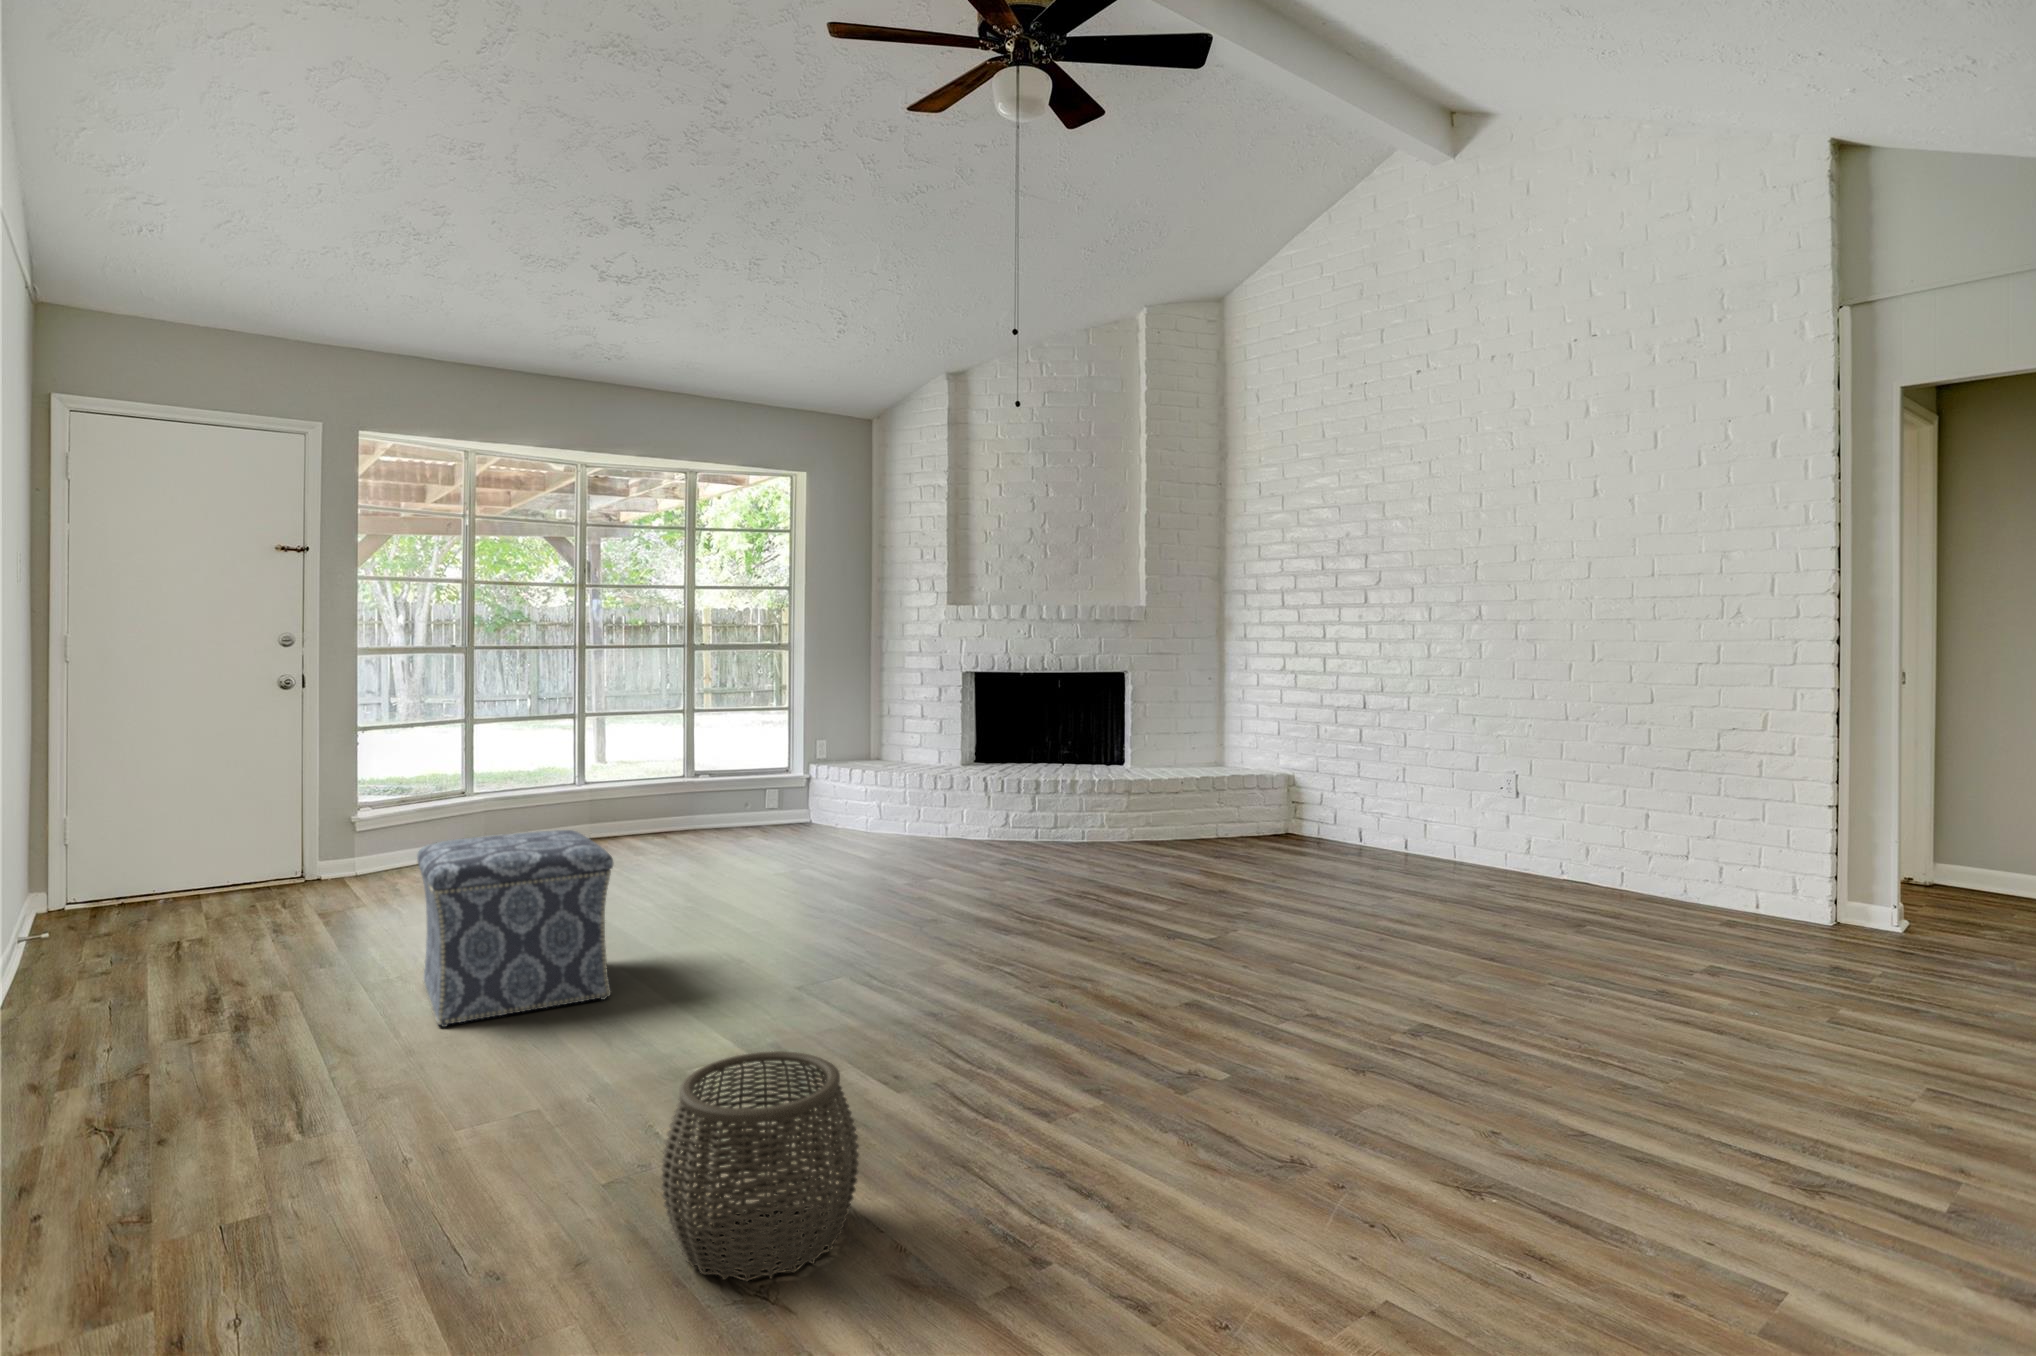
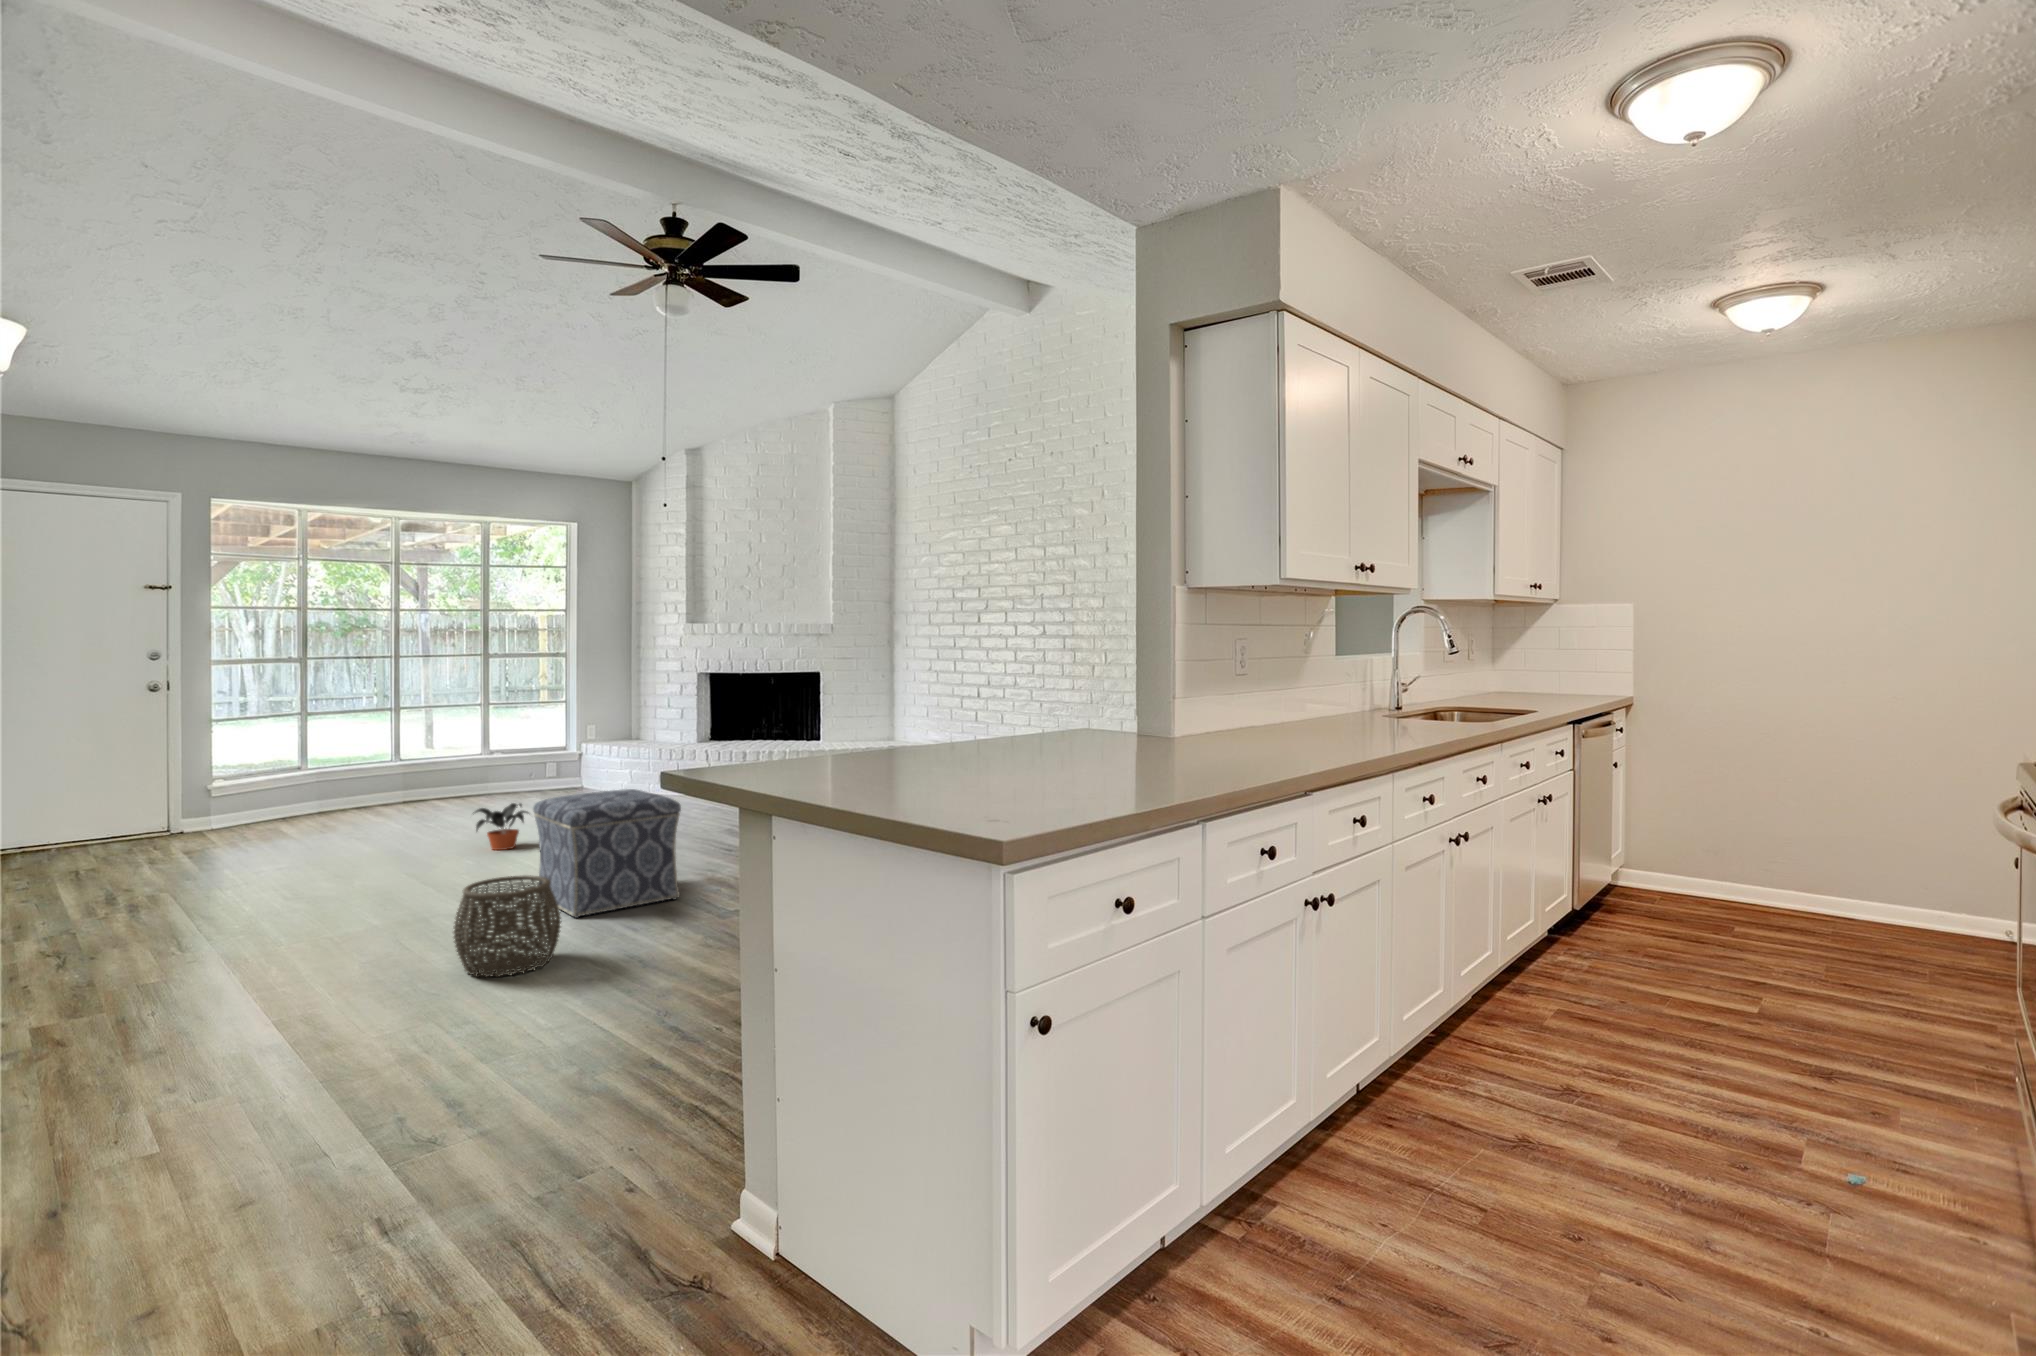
ottoman: present [417,830,613,1027] -> present [533,789,681,918]
potted plant: none [674,858,760,930] -> present [475,803,528,850]

